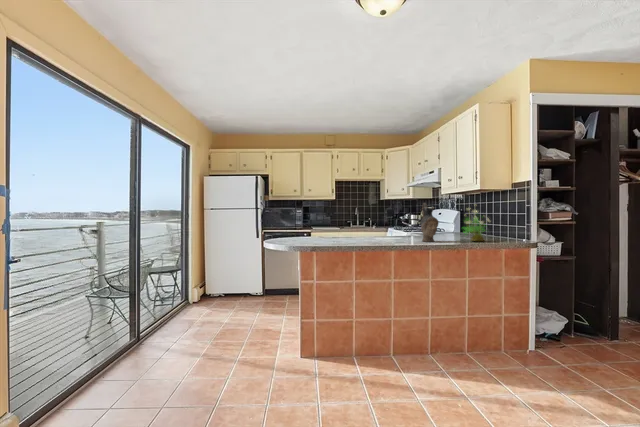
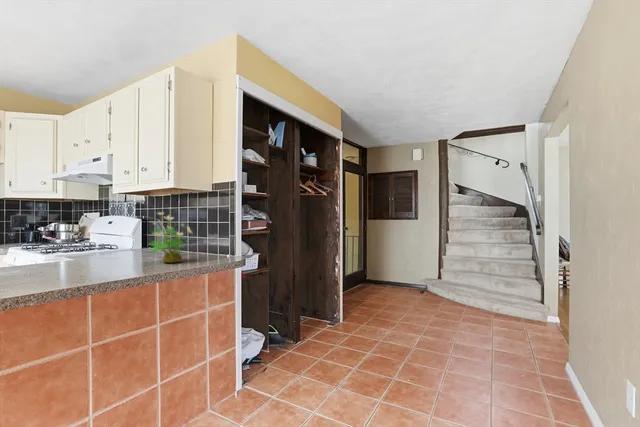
ceramic pitcher: present [421,203,438,242] -> none [67,200,106,273]

